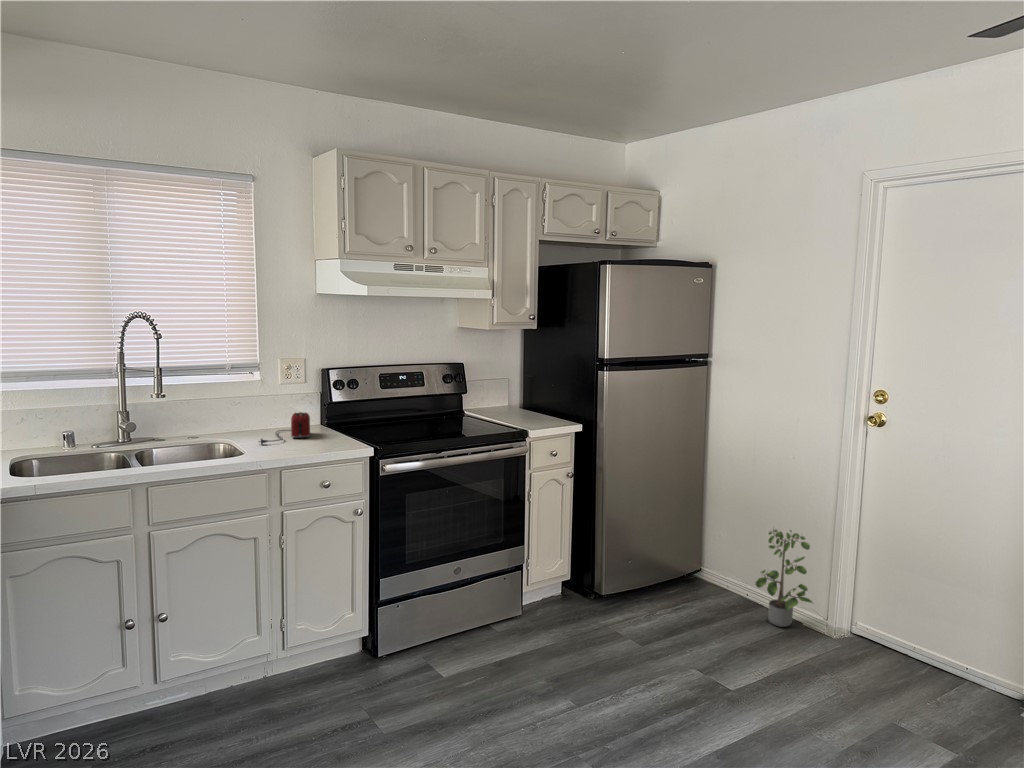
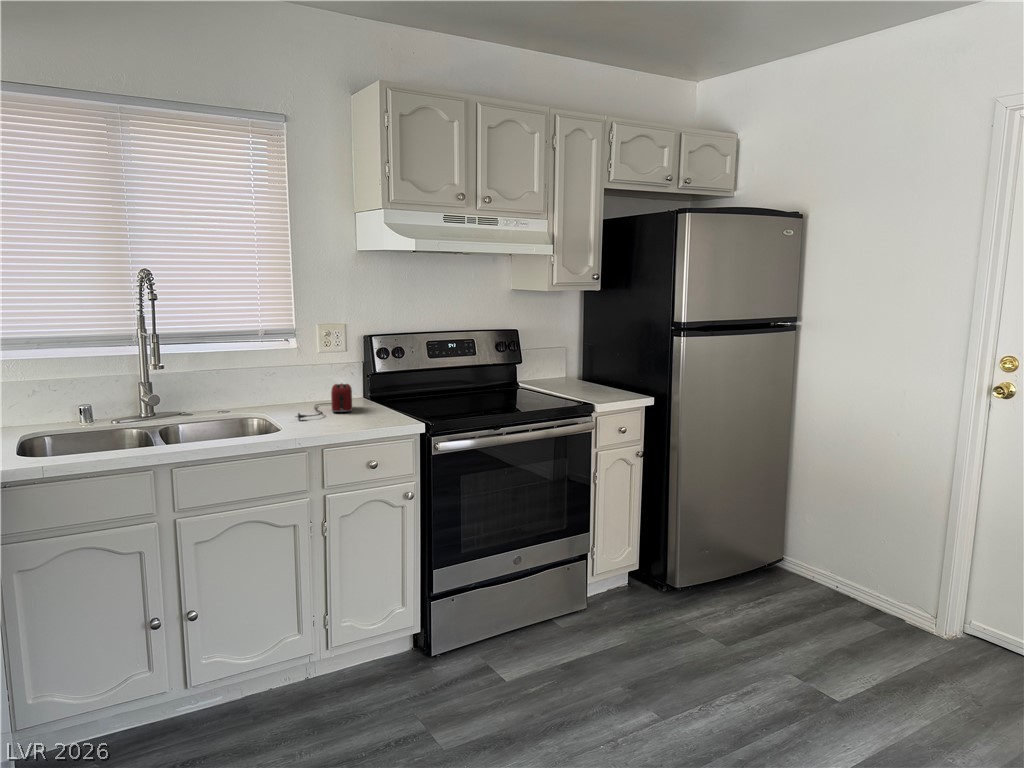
potted plant: present [756,530,813,627] -> none [852,512,924,625]

